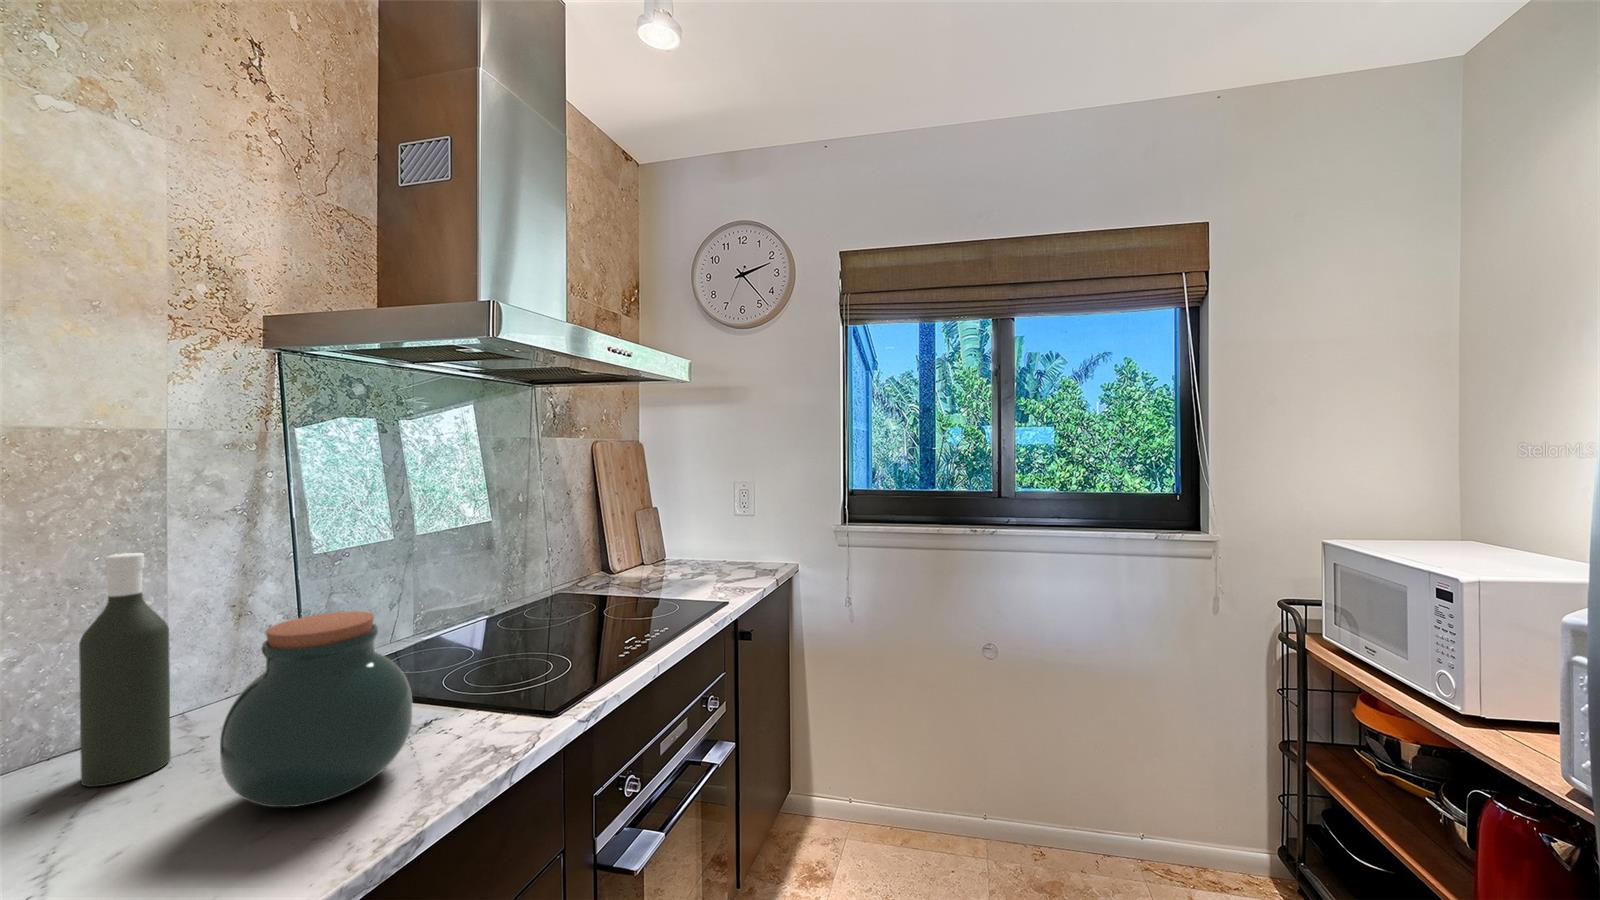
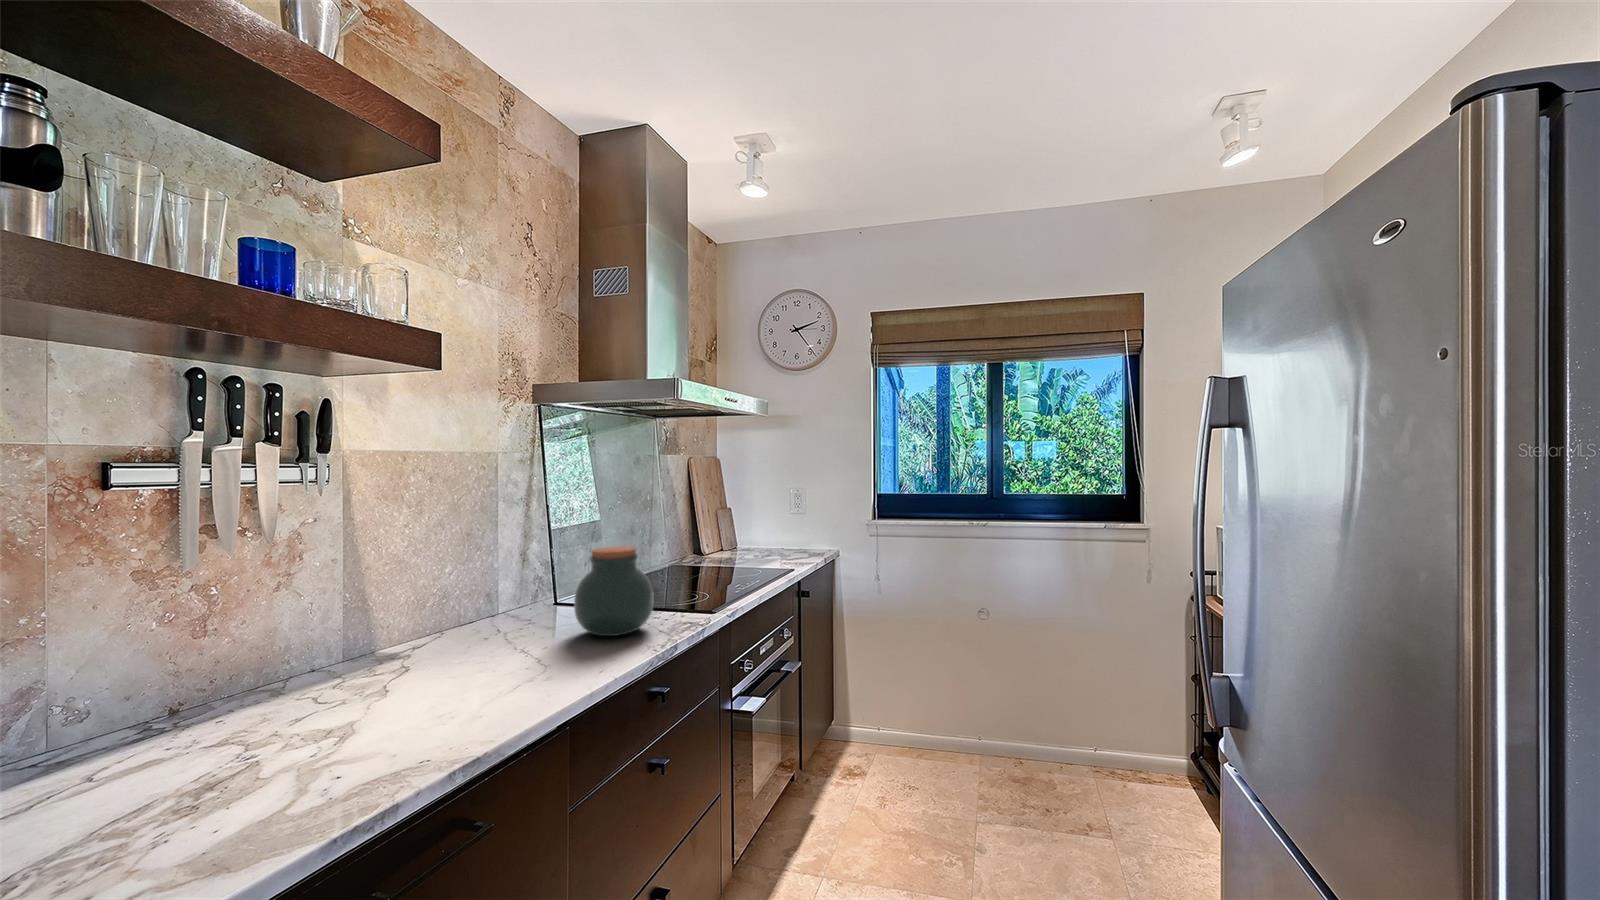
bottle: present [79,553,171,787] -> none [489,516,524,632]

